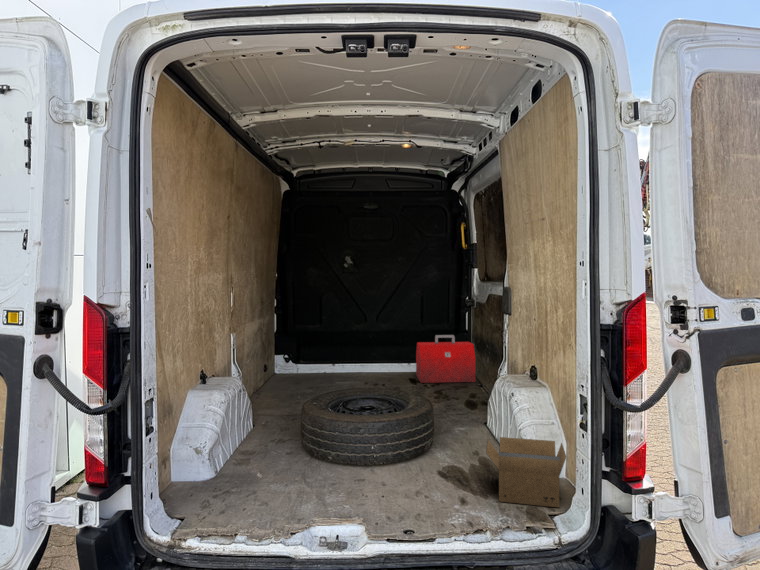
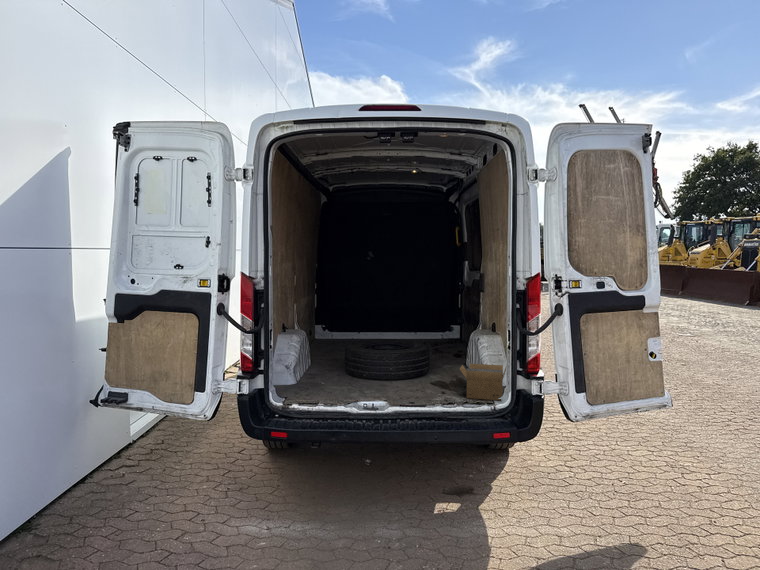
toolbox: present [416,335,476,383] -> none [421,311,465,345]

